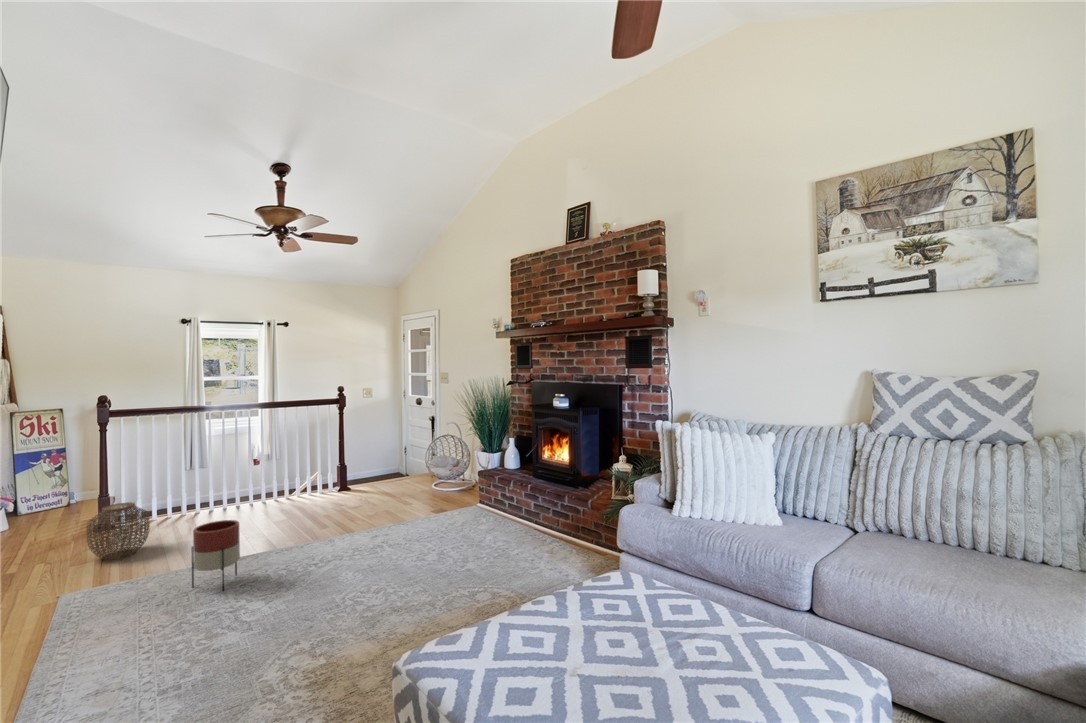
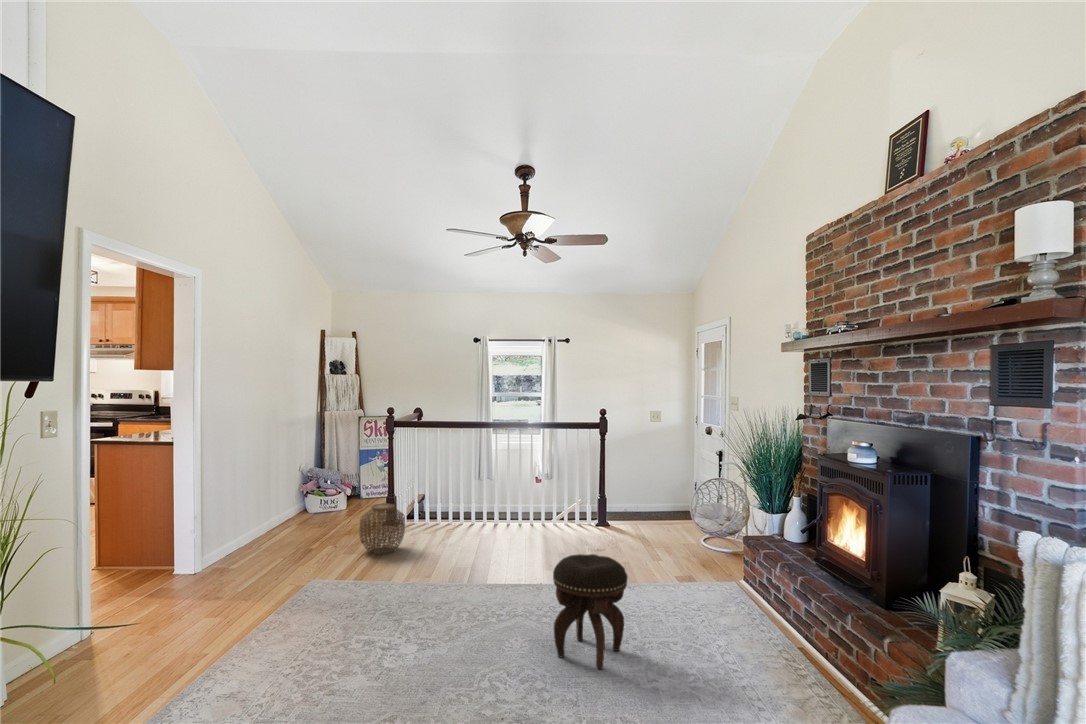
footstool: none [375,493,433,575] -> present [553,554,628,669]
planter: present [191,520,240,591] -> none [393,541,436,617]

